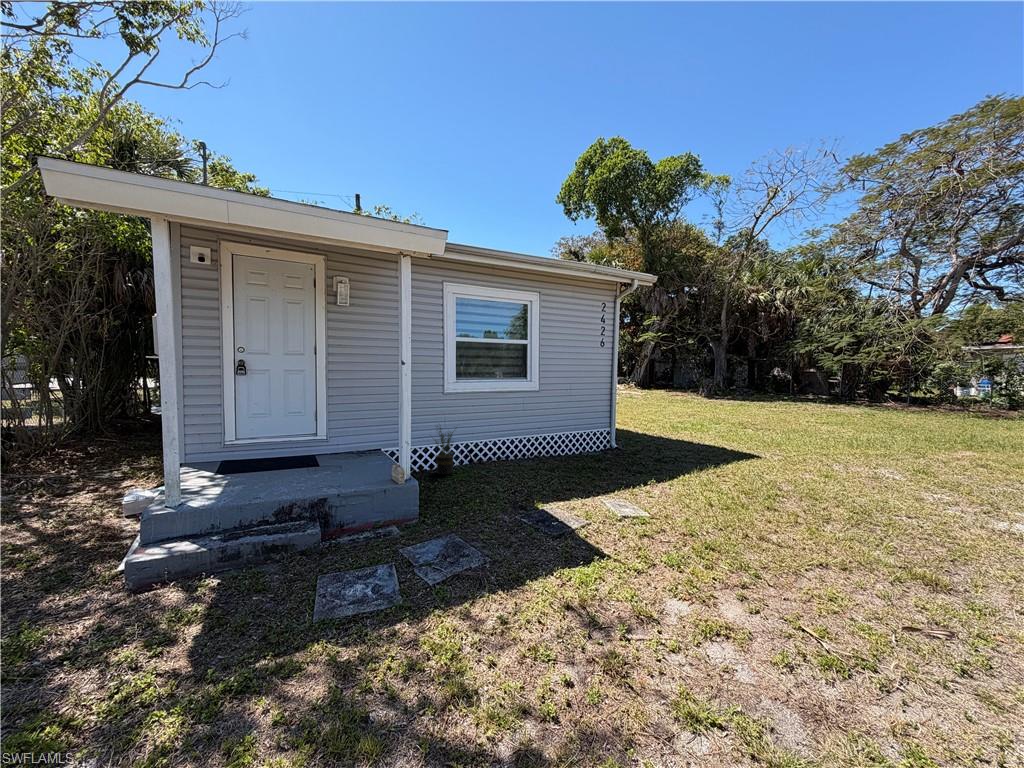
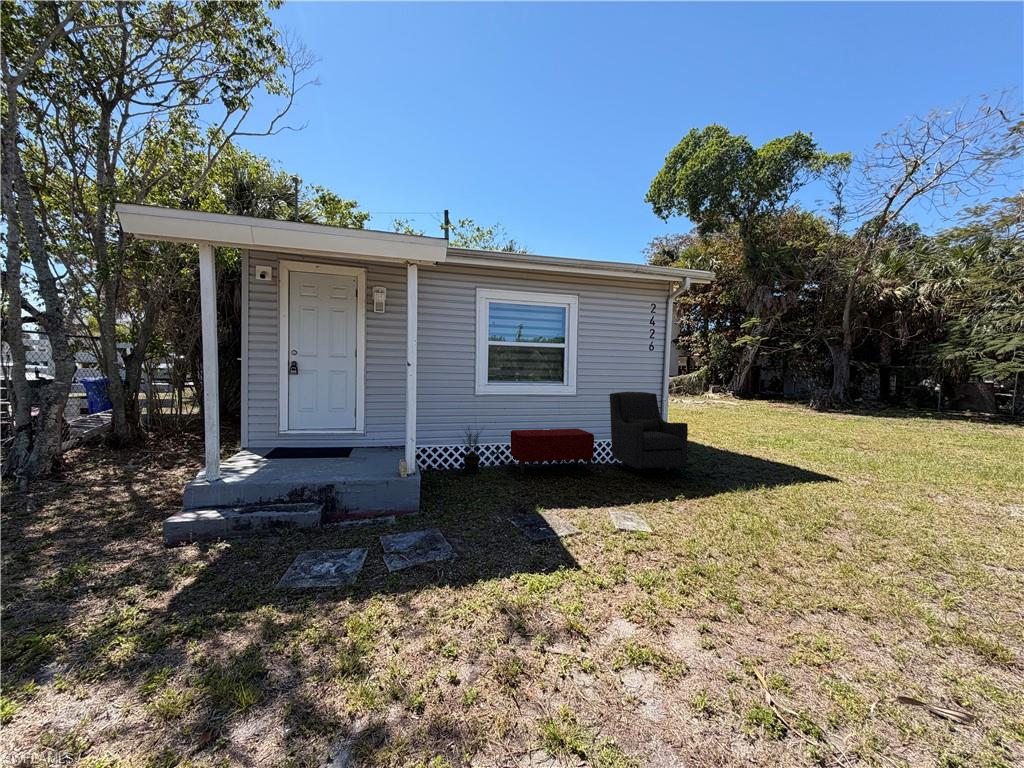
chair: none [569,386,642,462] -> present [610,392,688,473]
bench: none [479,423,561,471] -> present [510,429,594,474]

